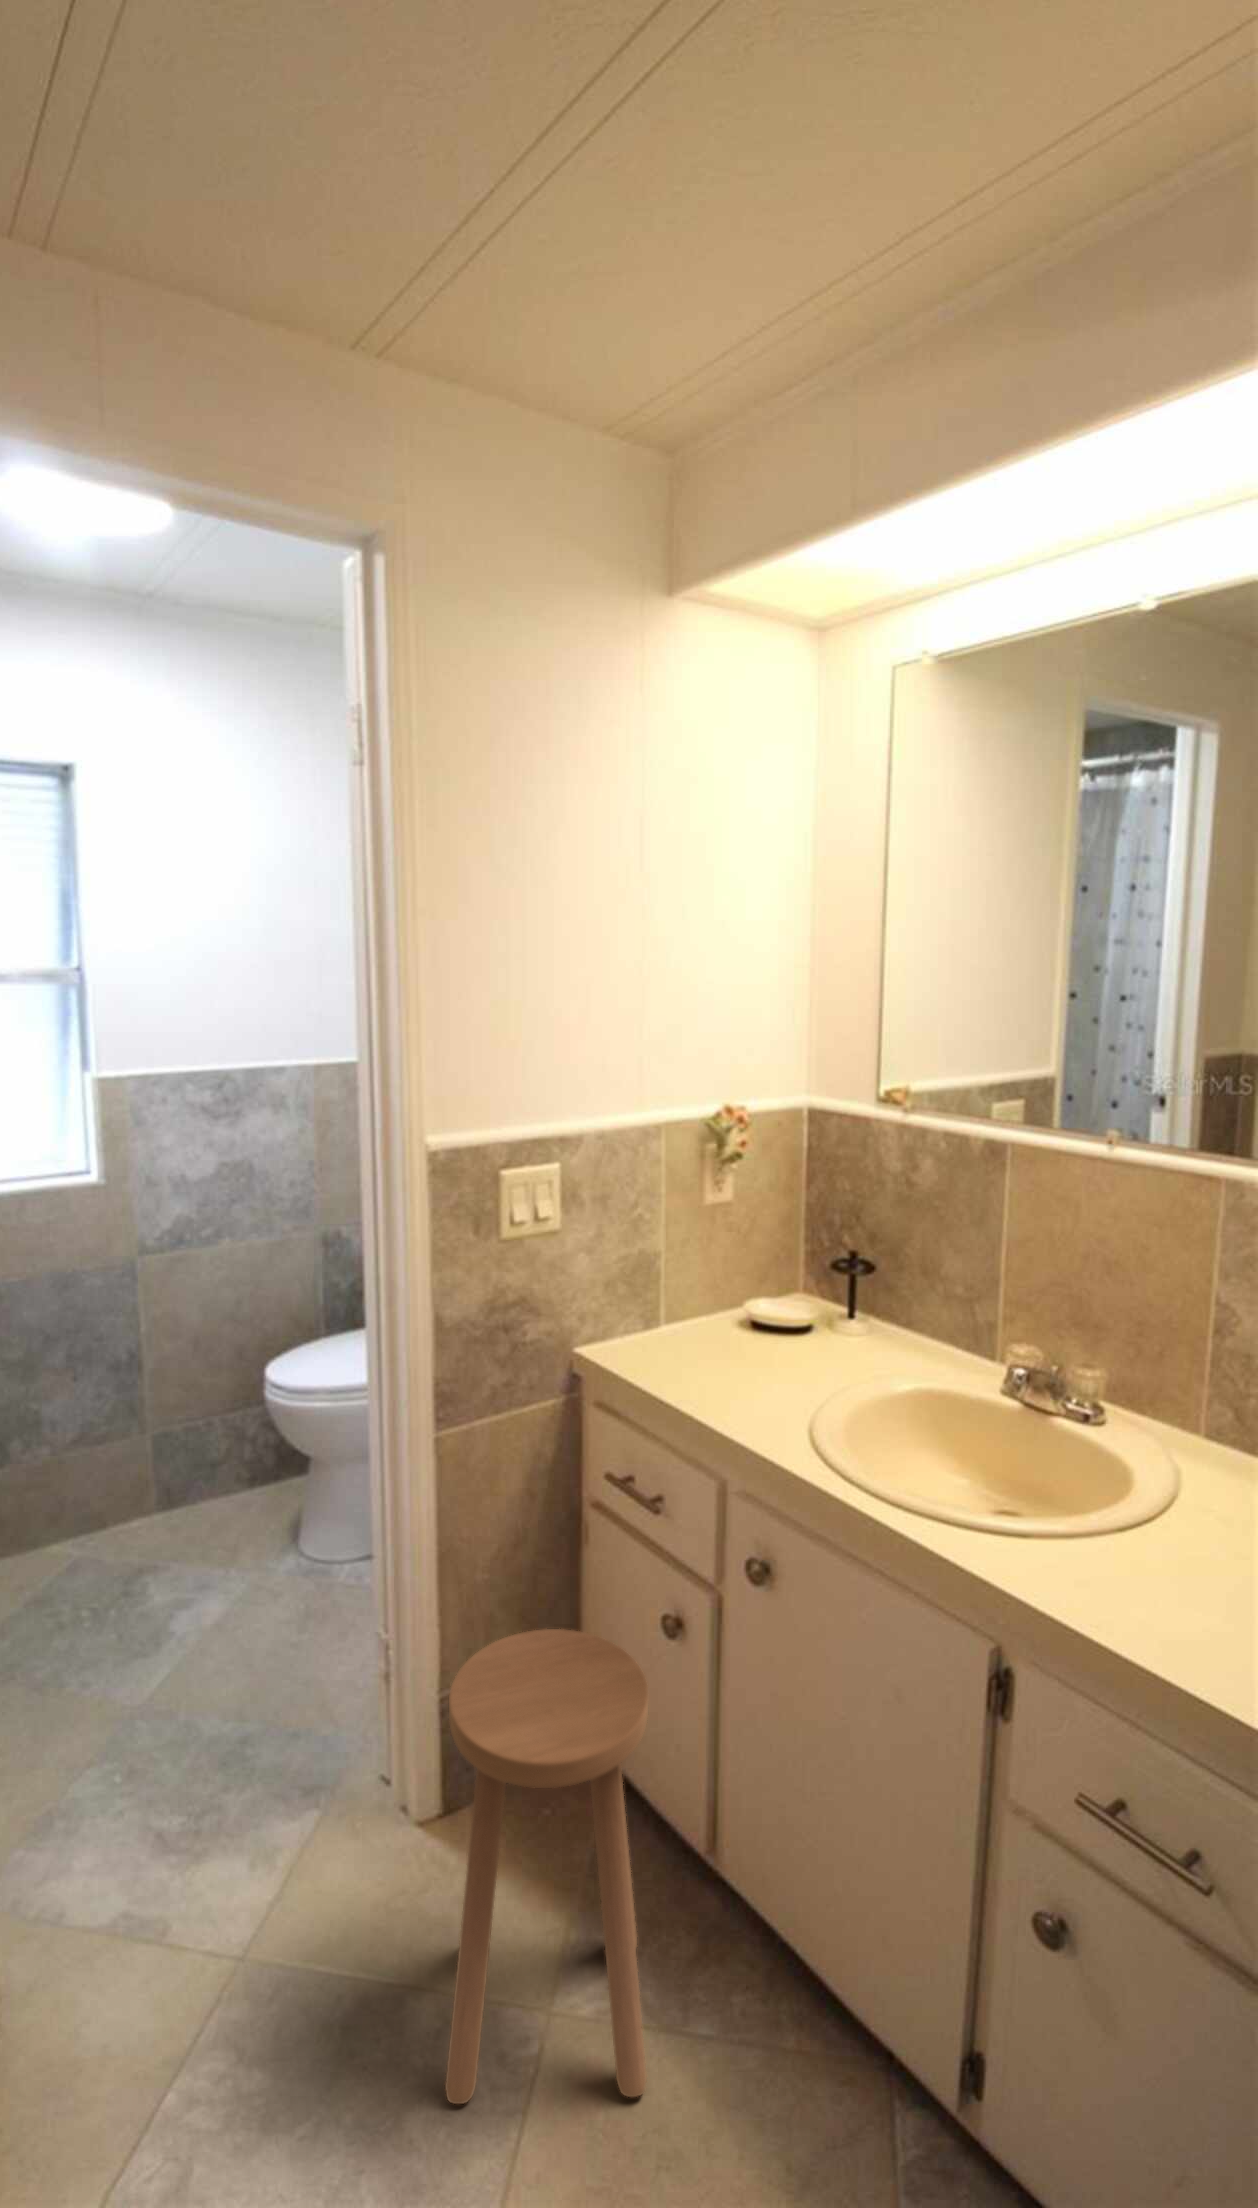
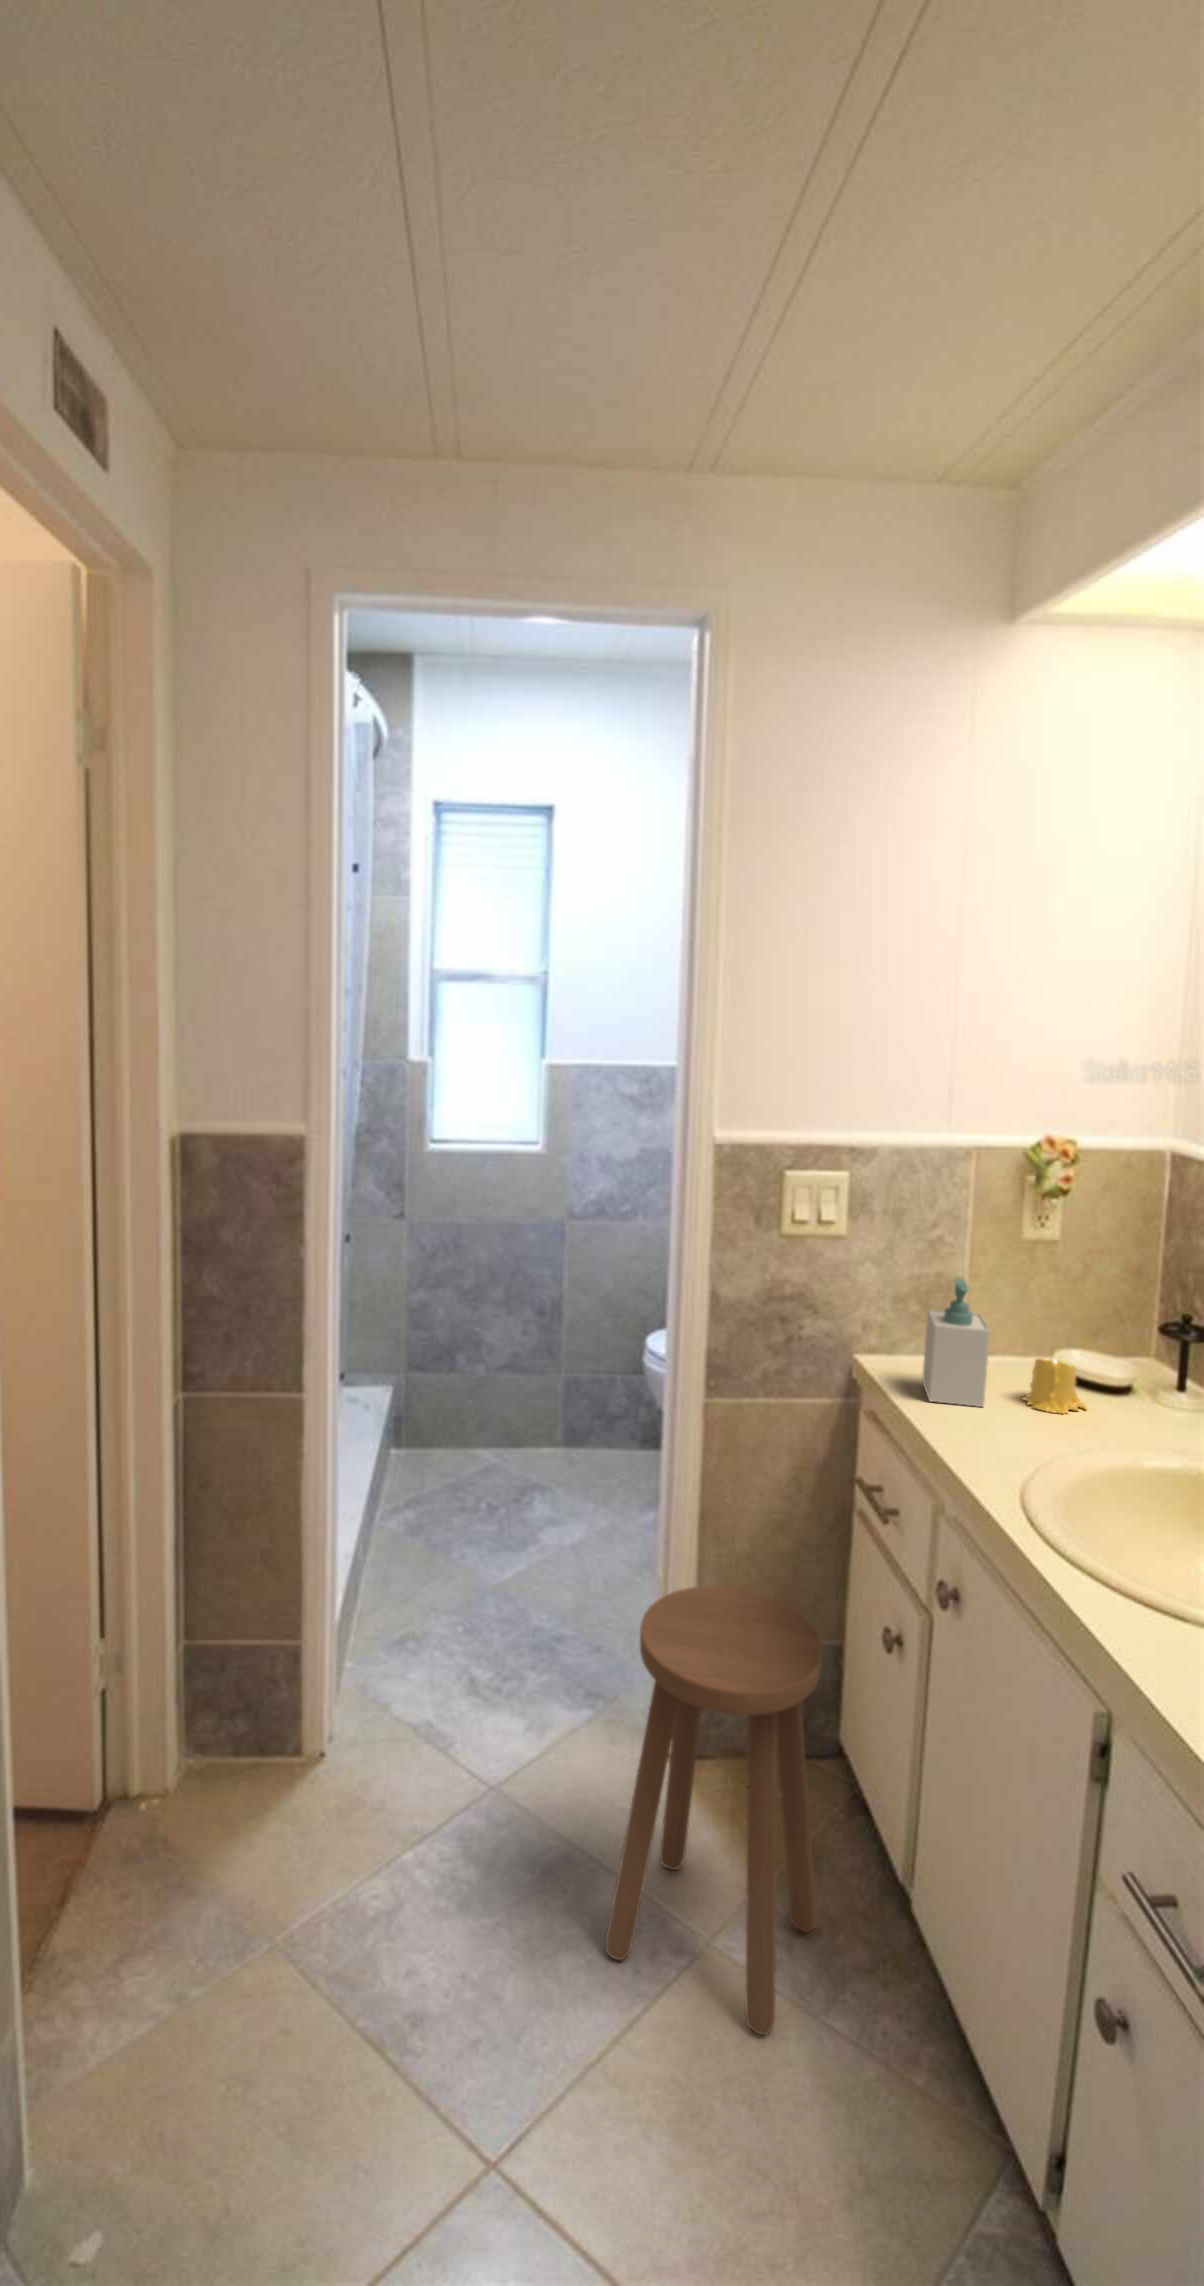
soap bottle: none [659,1255,729,1382] -> present [922,1278,990,1407]
candle: none [749,1309,803,1366] -> present [1022,1359,1087,1414]

